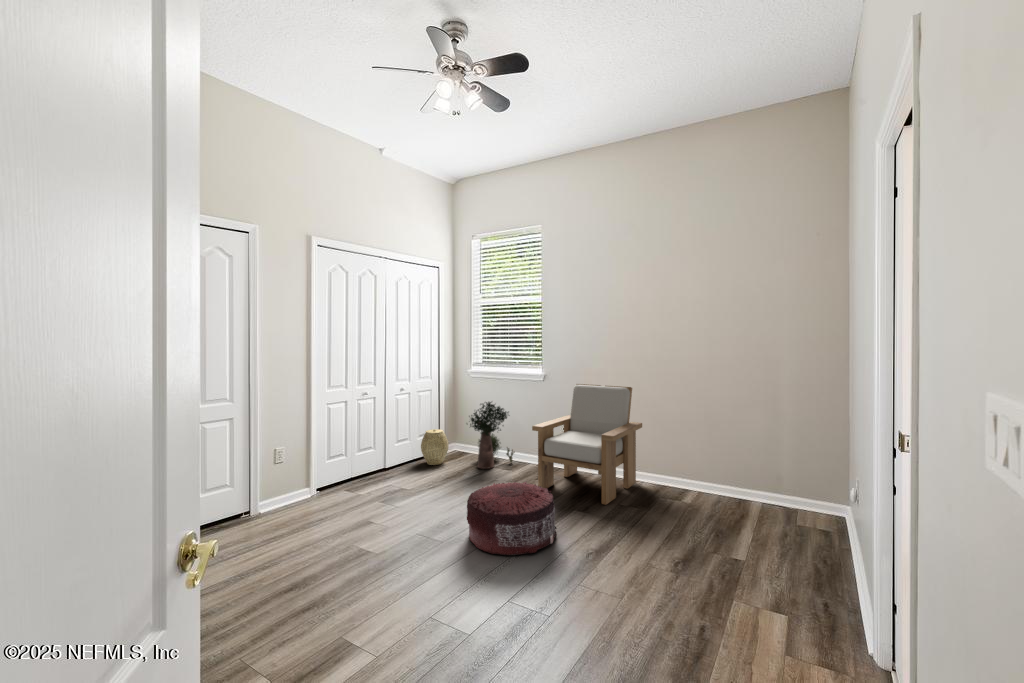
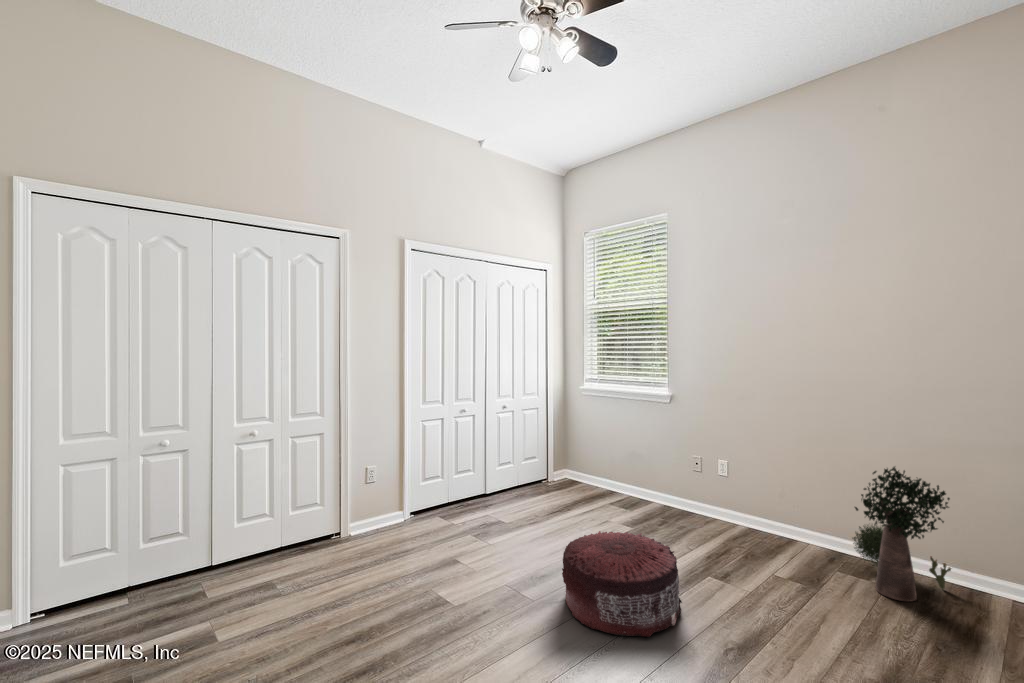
armchair: present [532,384,642,505] -> none [653,408,807,573]
potted plant: present [470,402,515,469] -> present [852,467,951,601]
woven basket: present [421,429,449,465] -> none [525,453,556,494]

